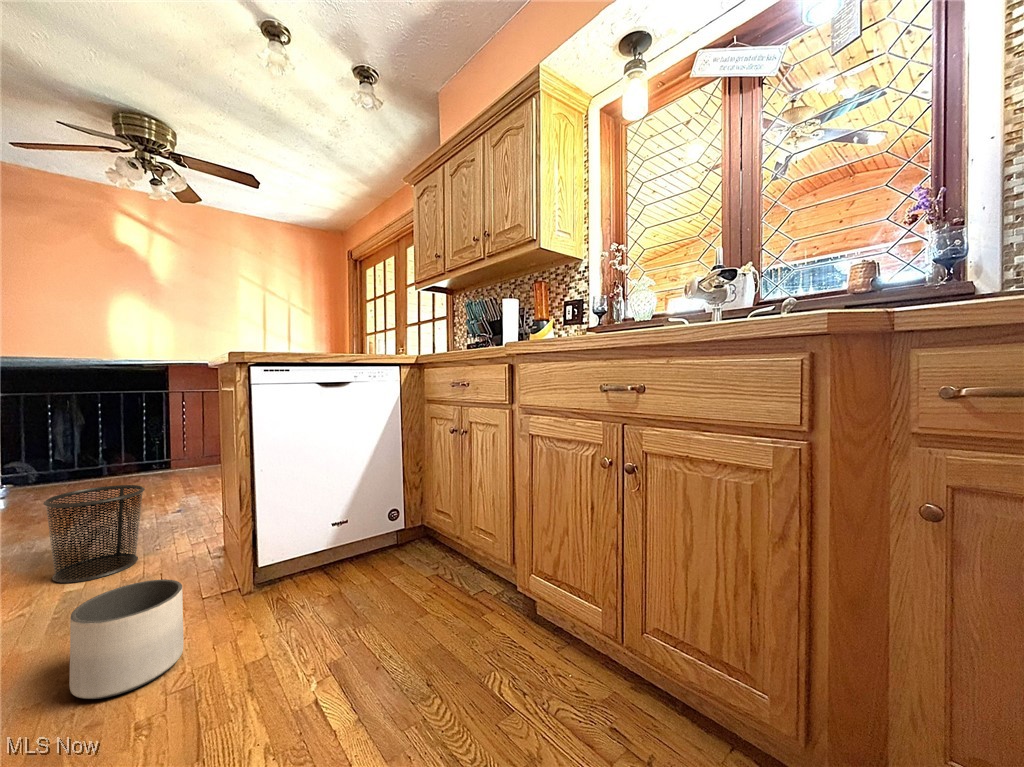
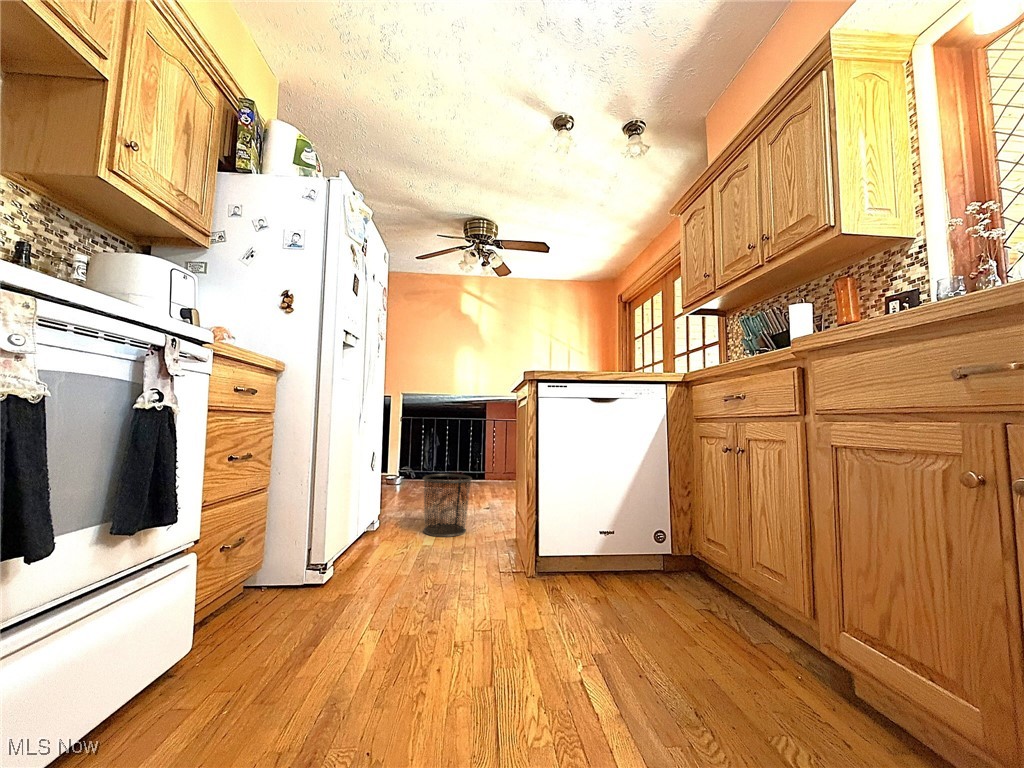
planter: present [69,579,183,699] -> none [428,536,491,613]

